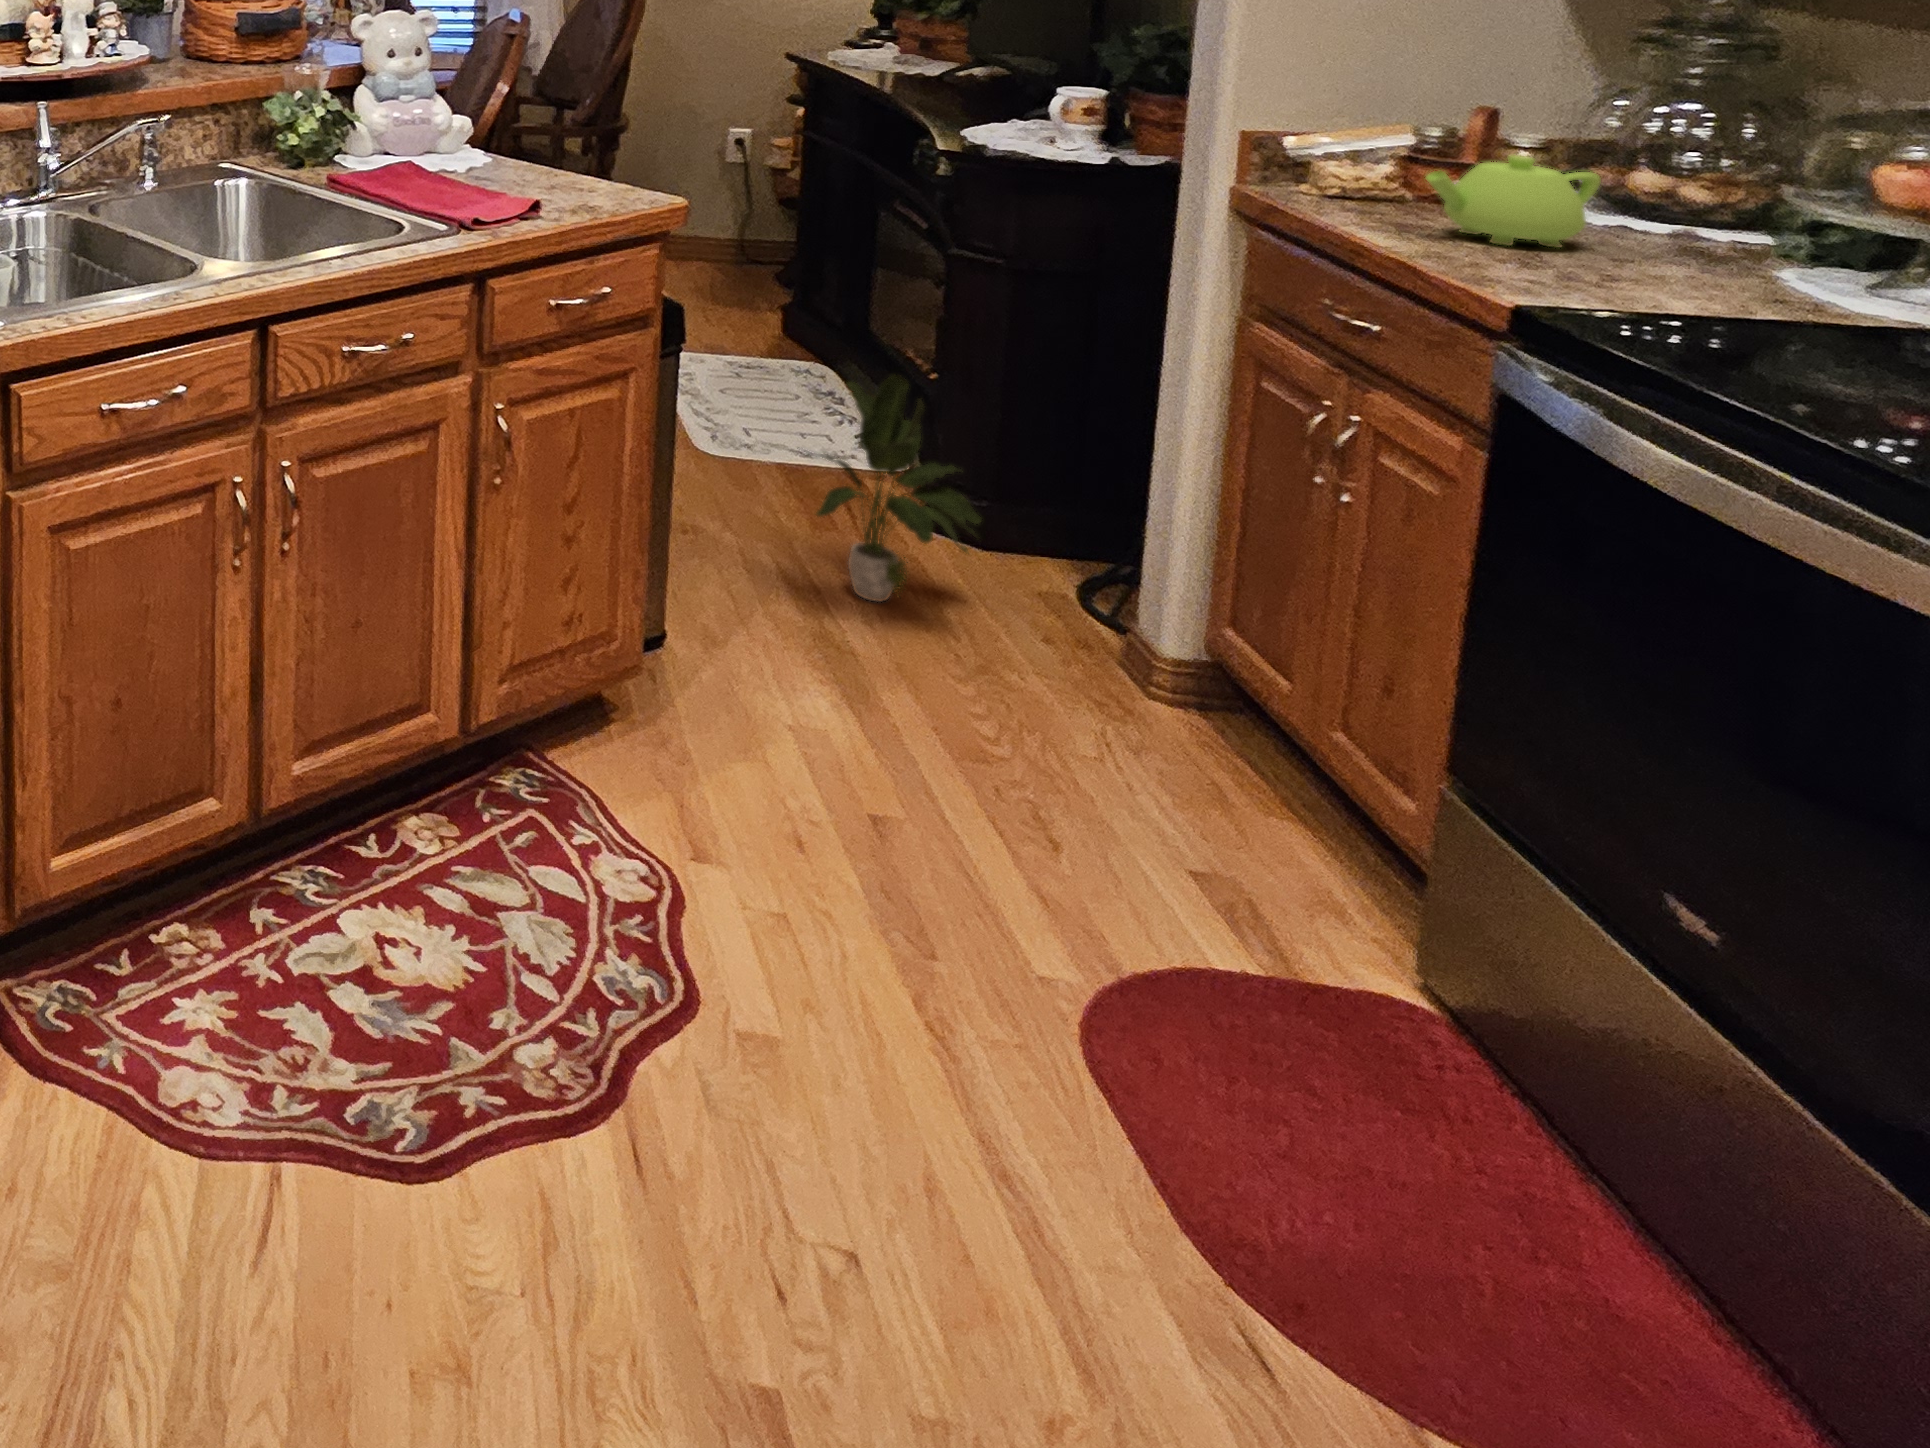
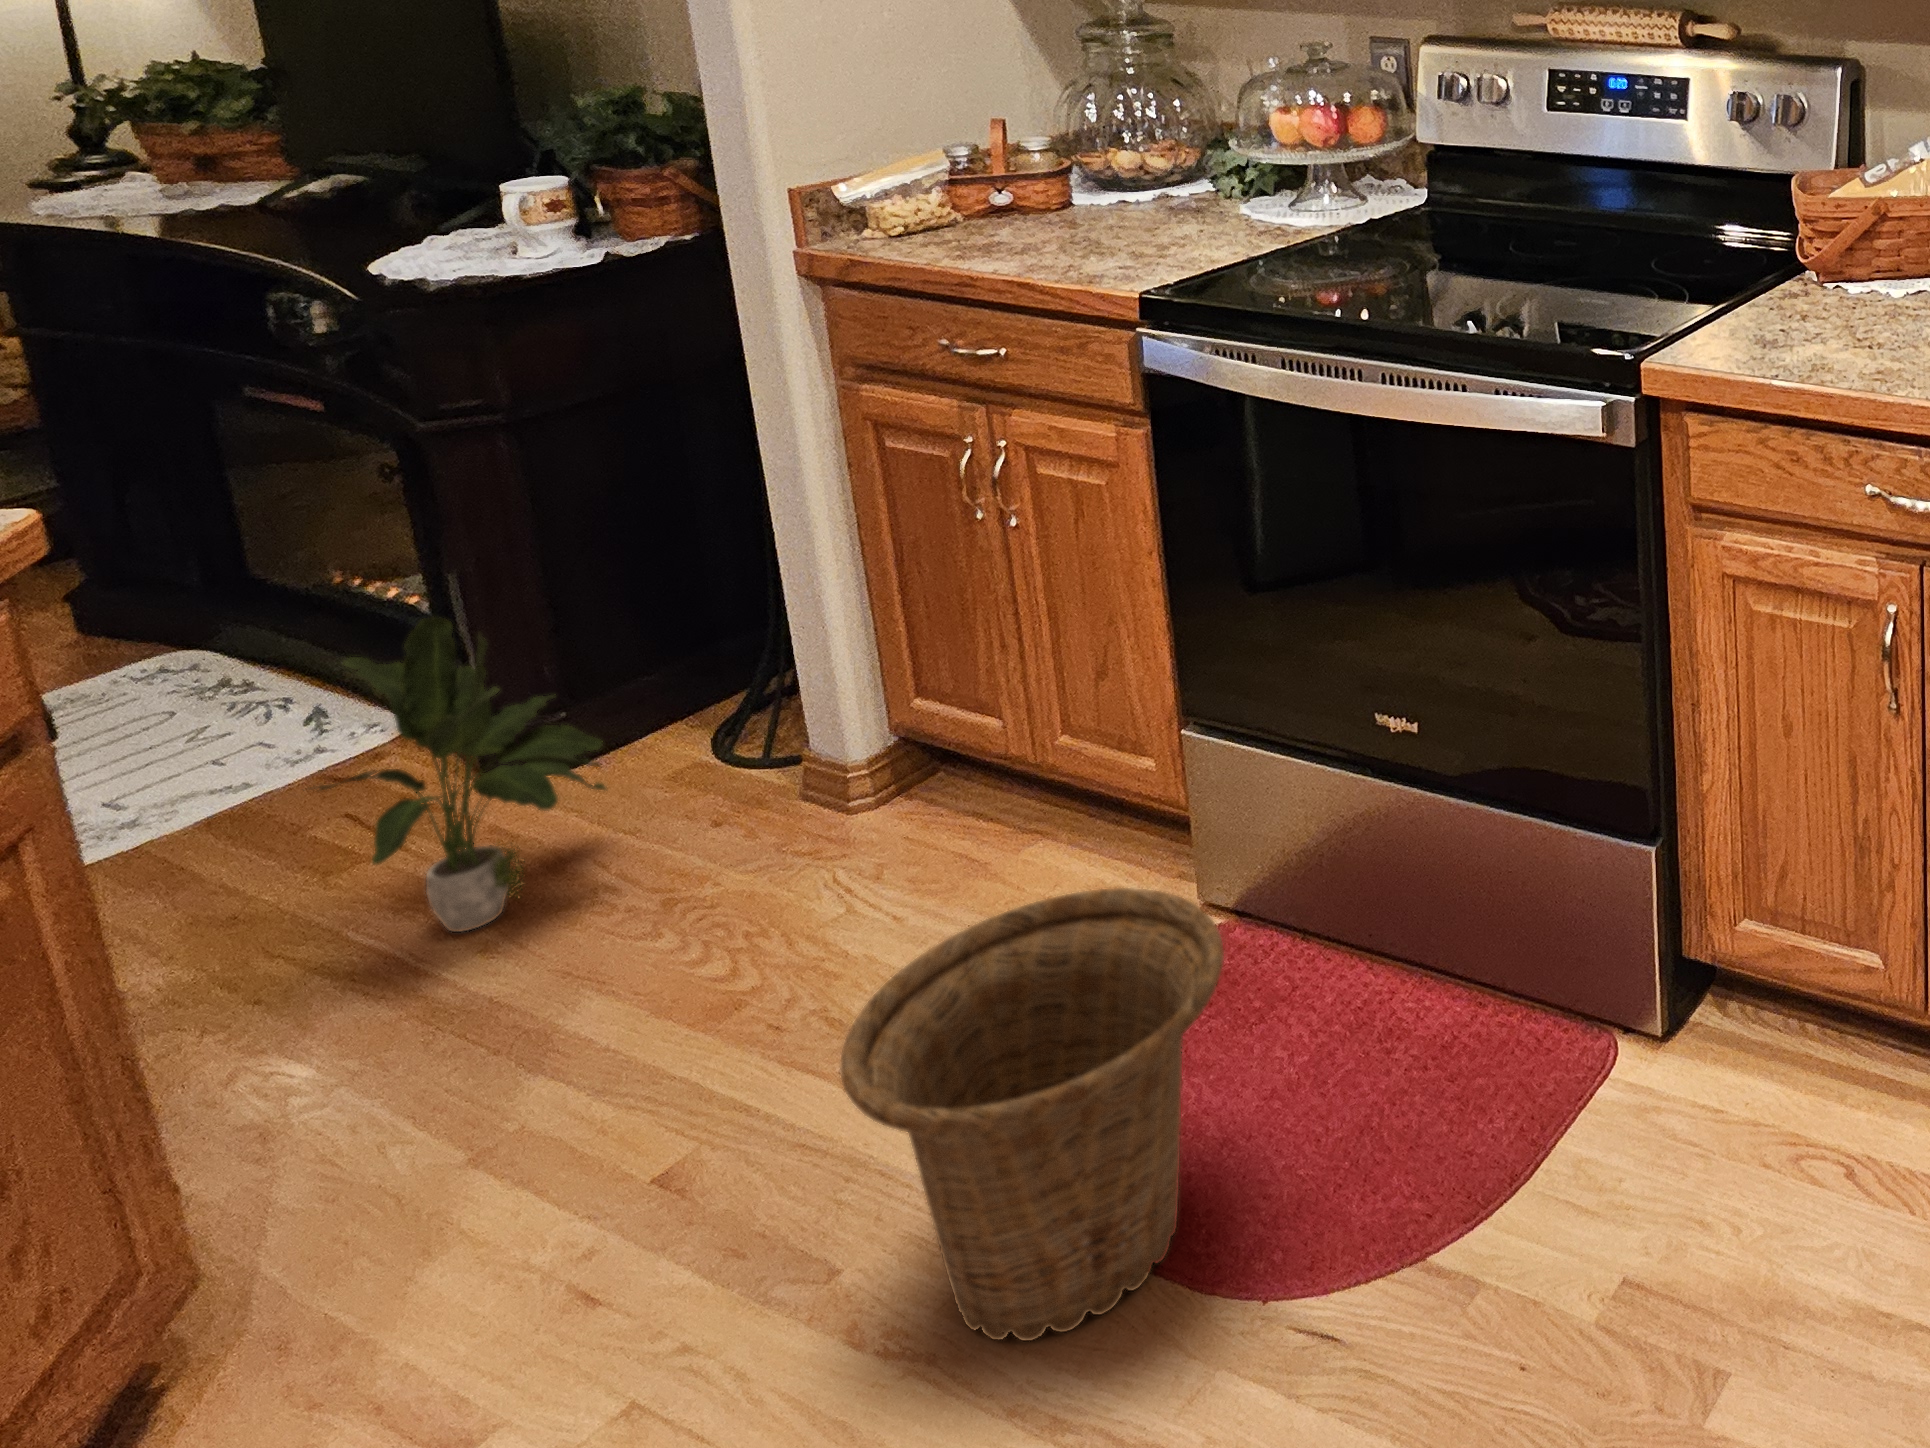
teapot: present [1426,155,1601,248] -> none [999,159,1116,244]
basket: none [941,769,1323,1187] -> present [841,888,1224,1341]

